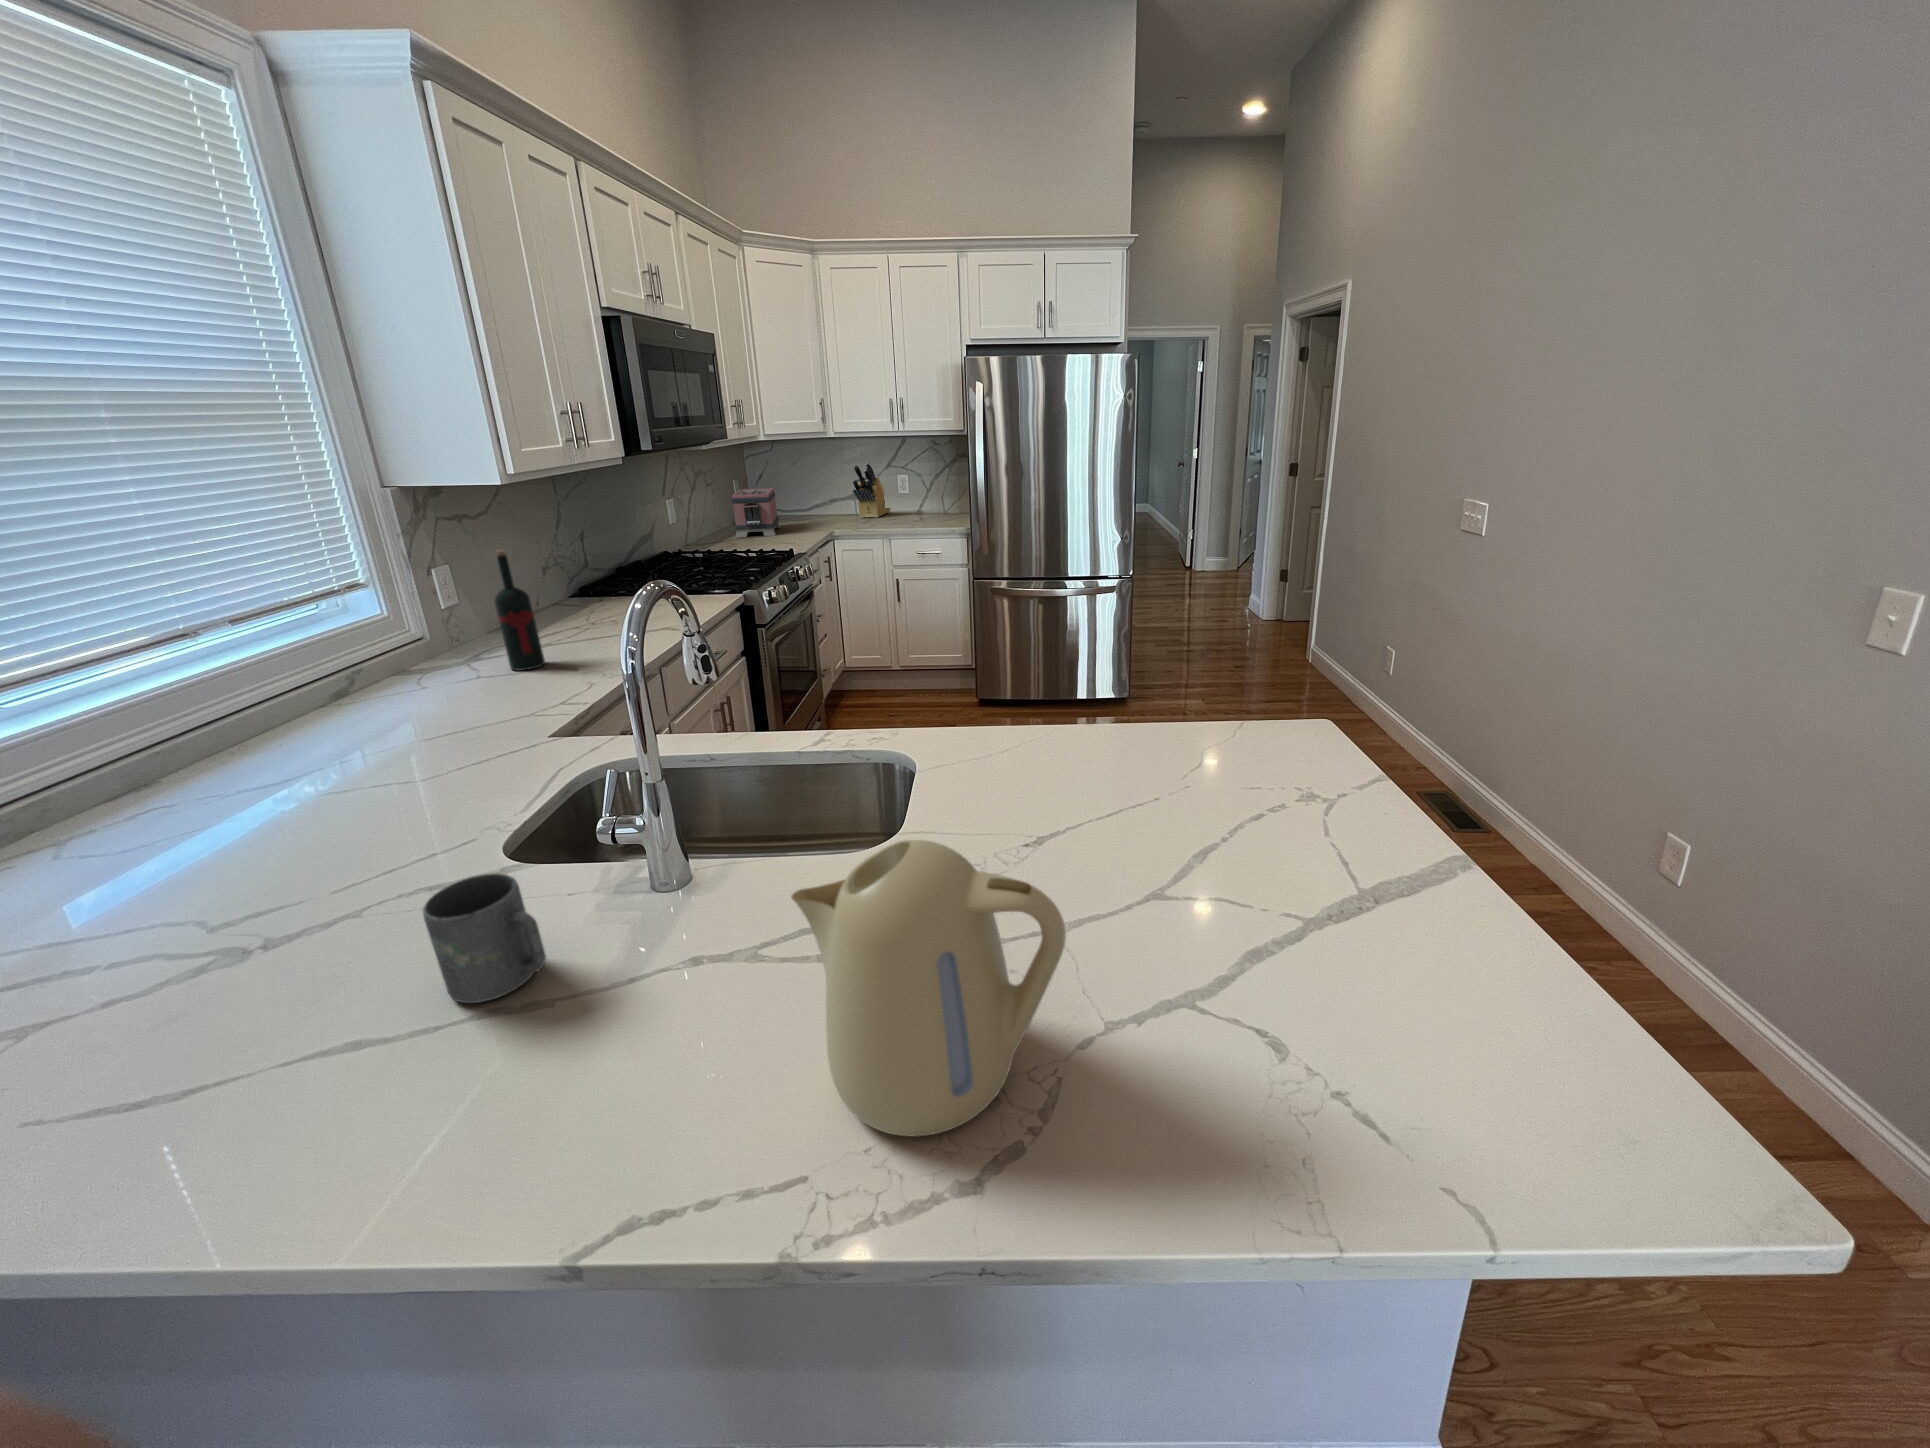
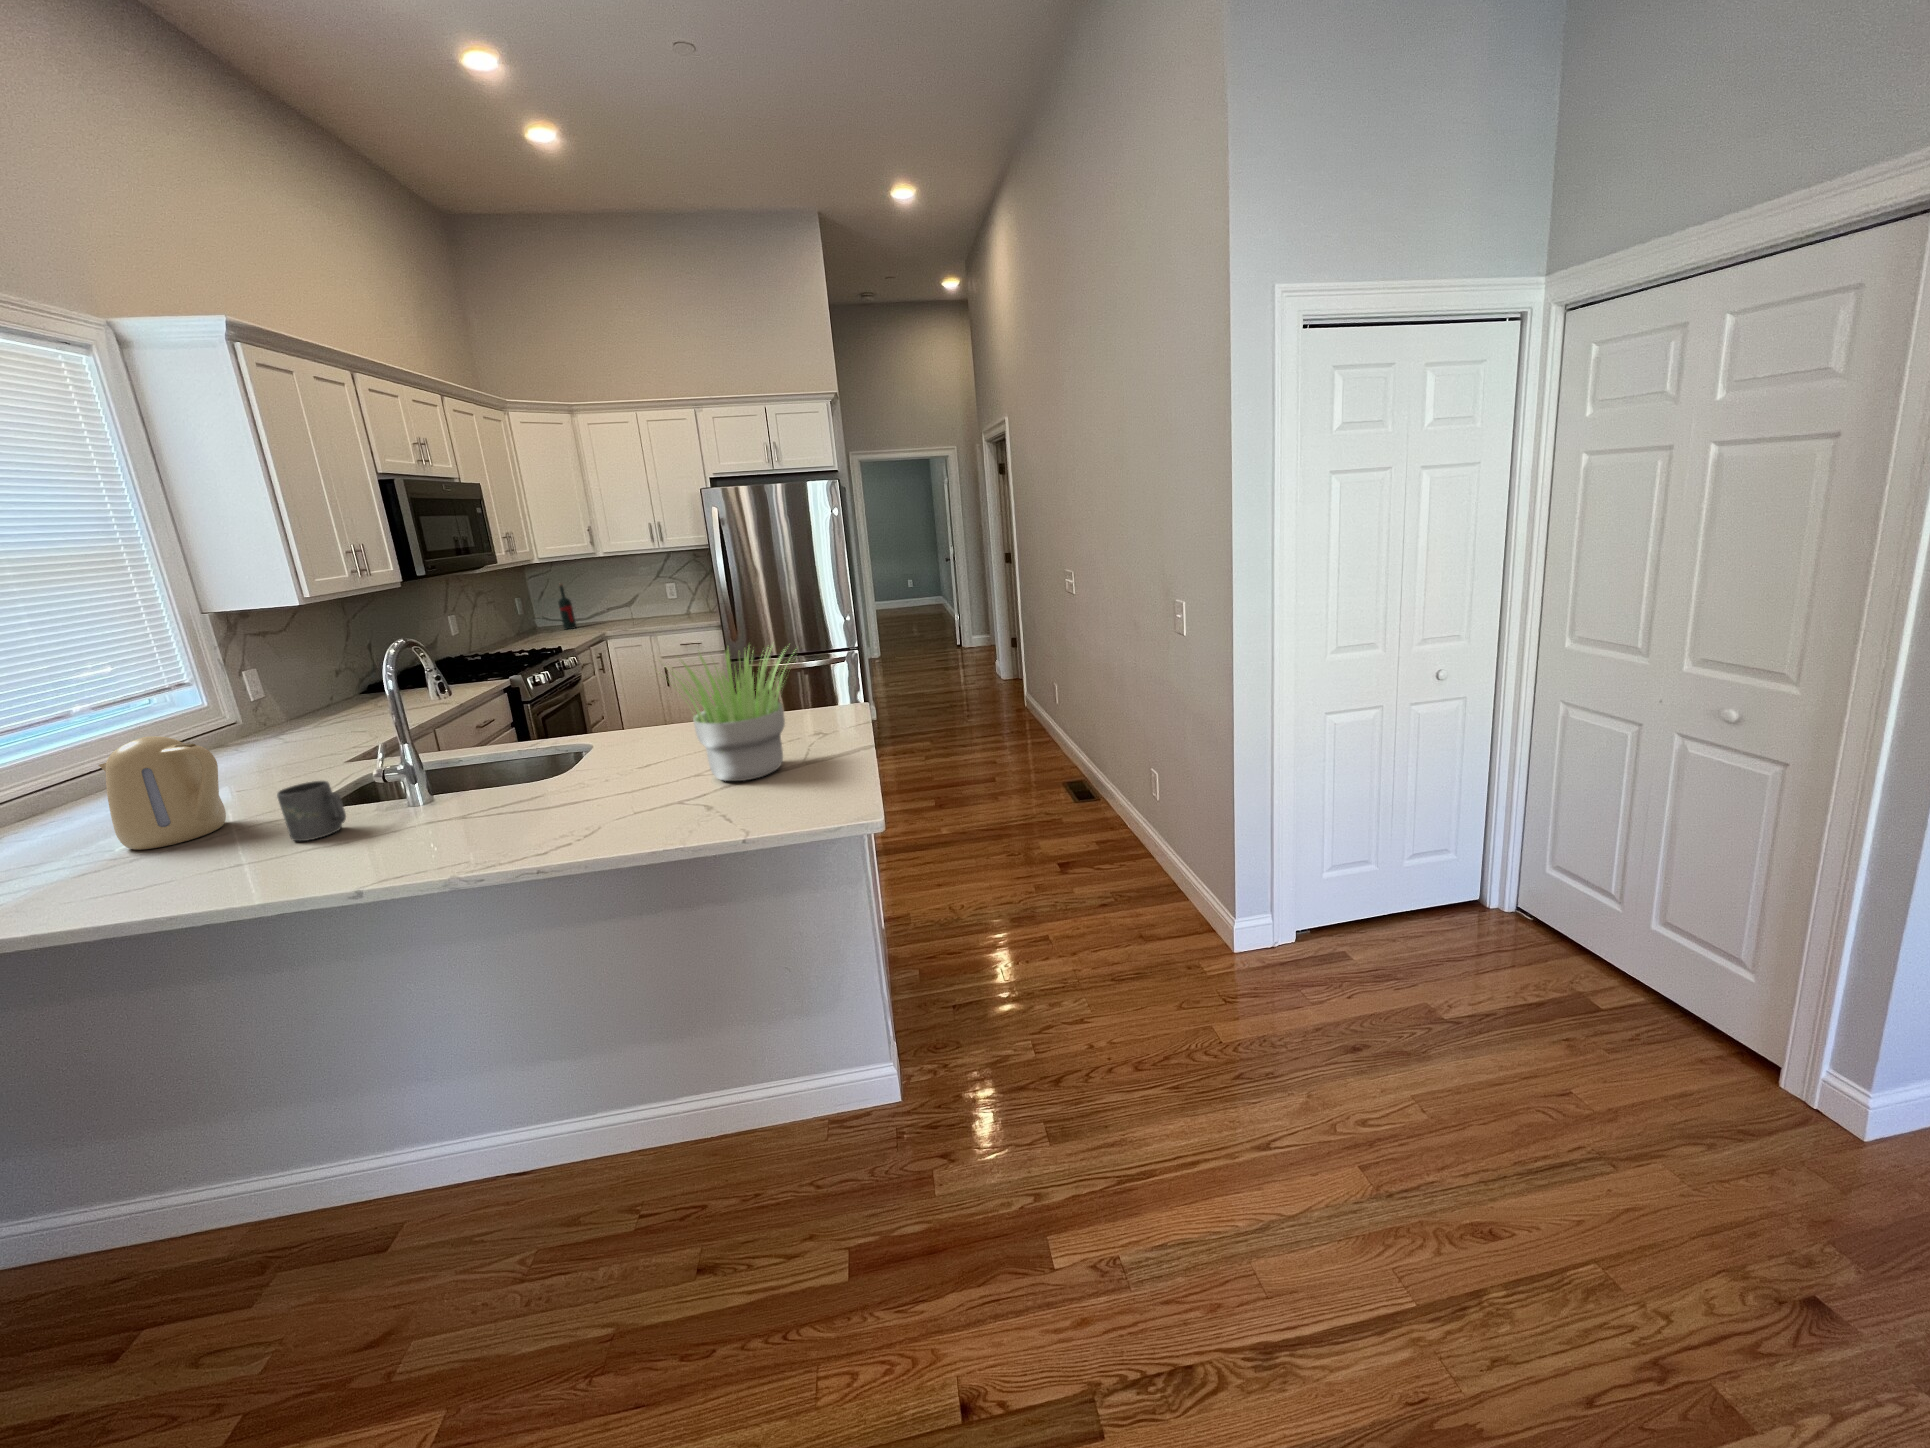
knife block: present [852,463,891,518] -> none [622,575,663,621]
toaster: present [732,488,780,538] -> none [510,602,560,644]
wine bottle: present [495,550,545,671] -> present [558,584,576,629]
potted plant: none [1157,656,1517,986] -> present [663,648,785,781]
kettle: present [792,840,1066,1136] -> present [99,736,226,850]

